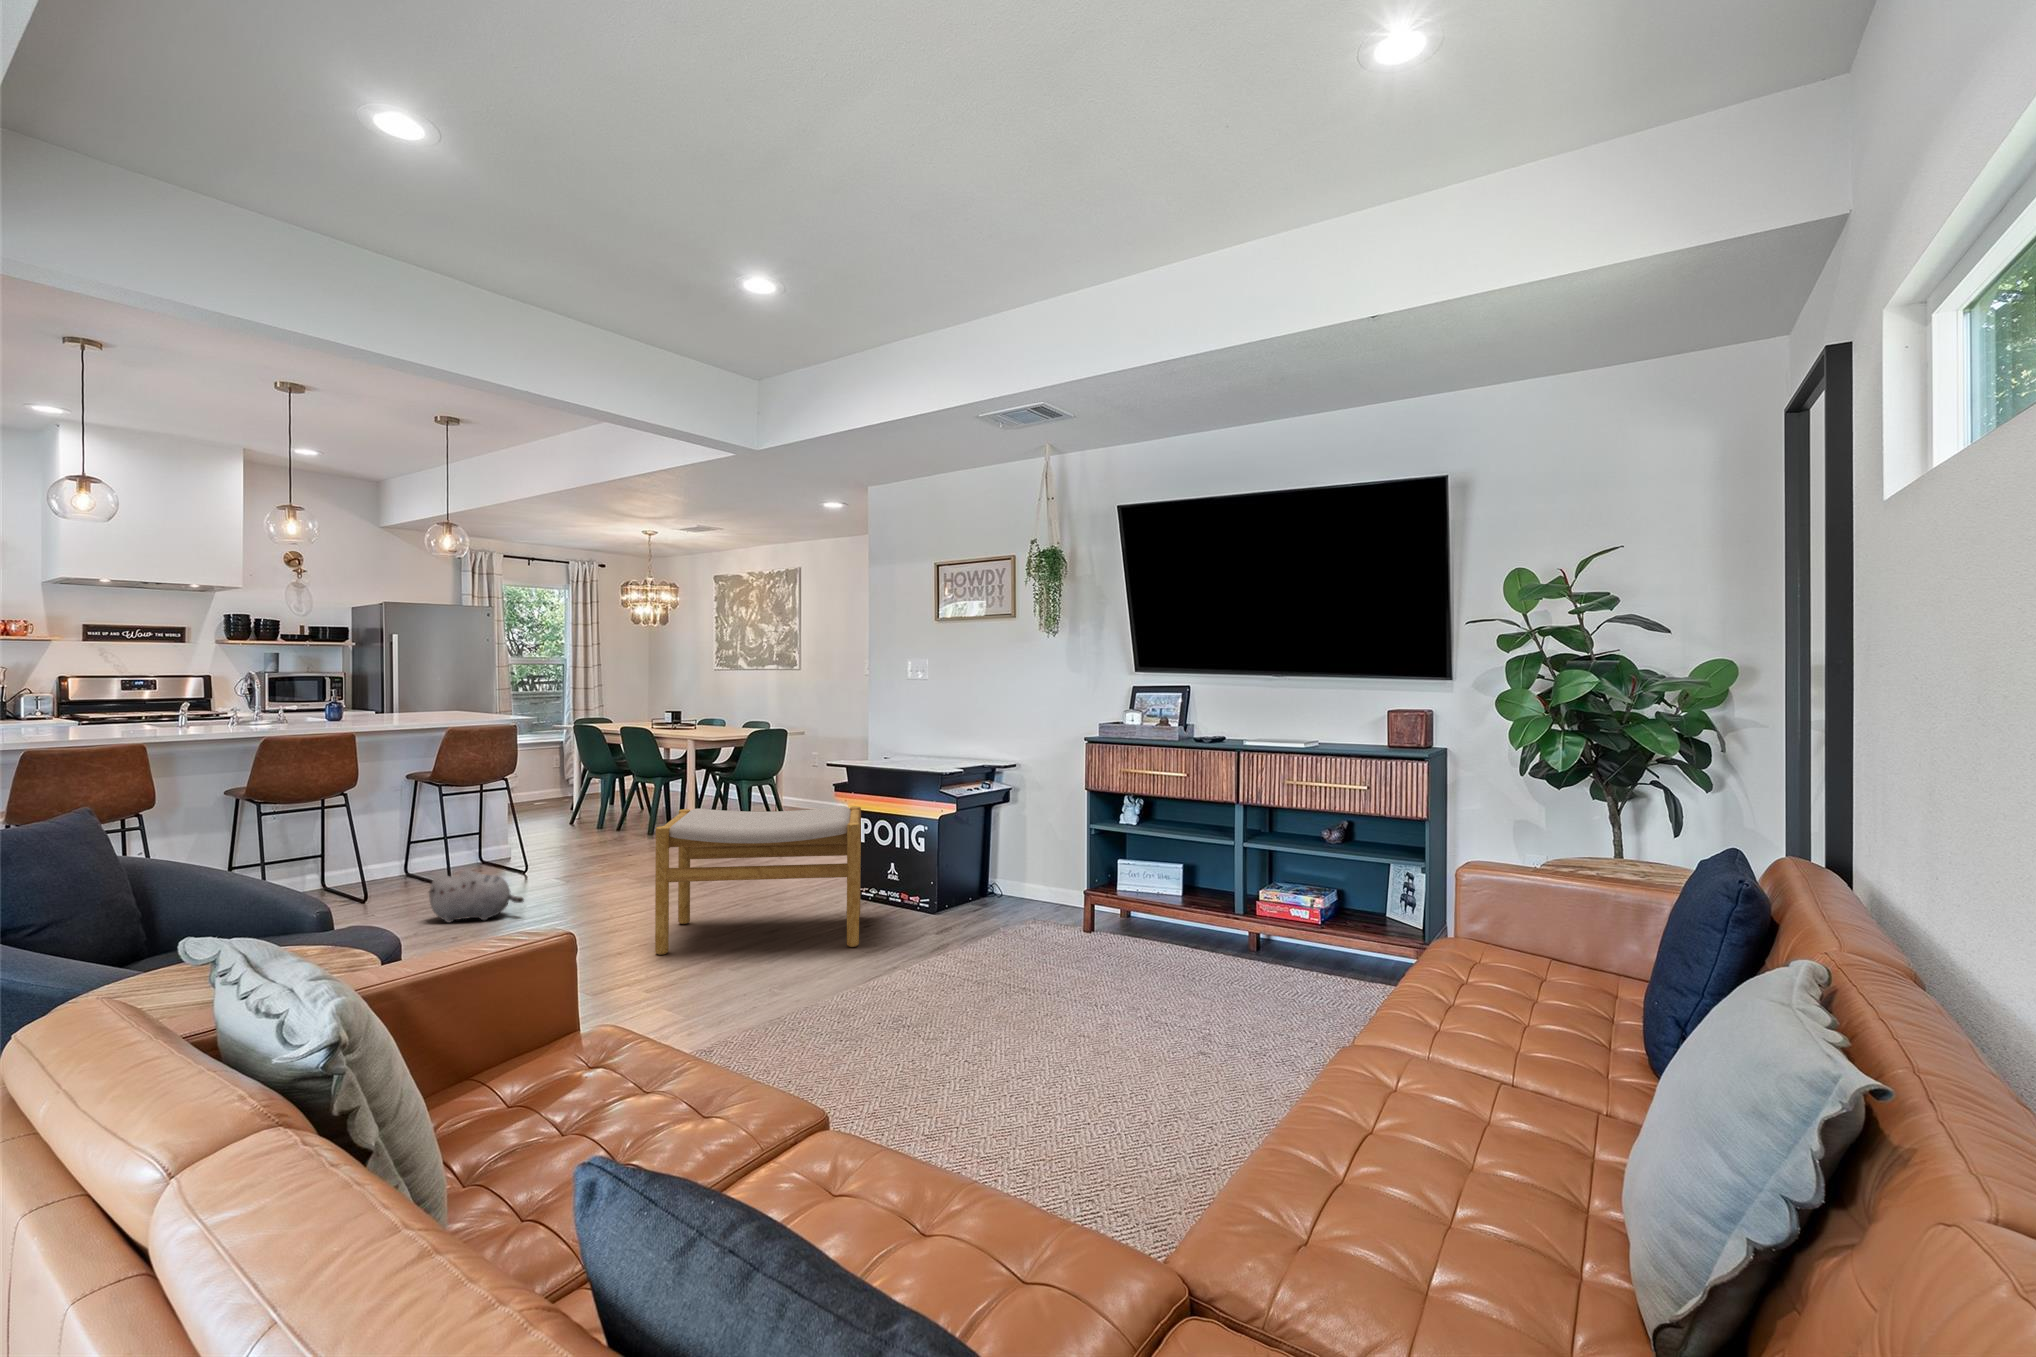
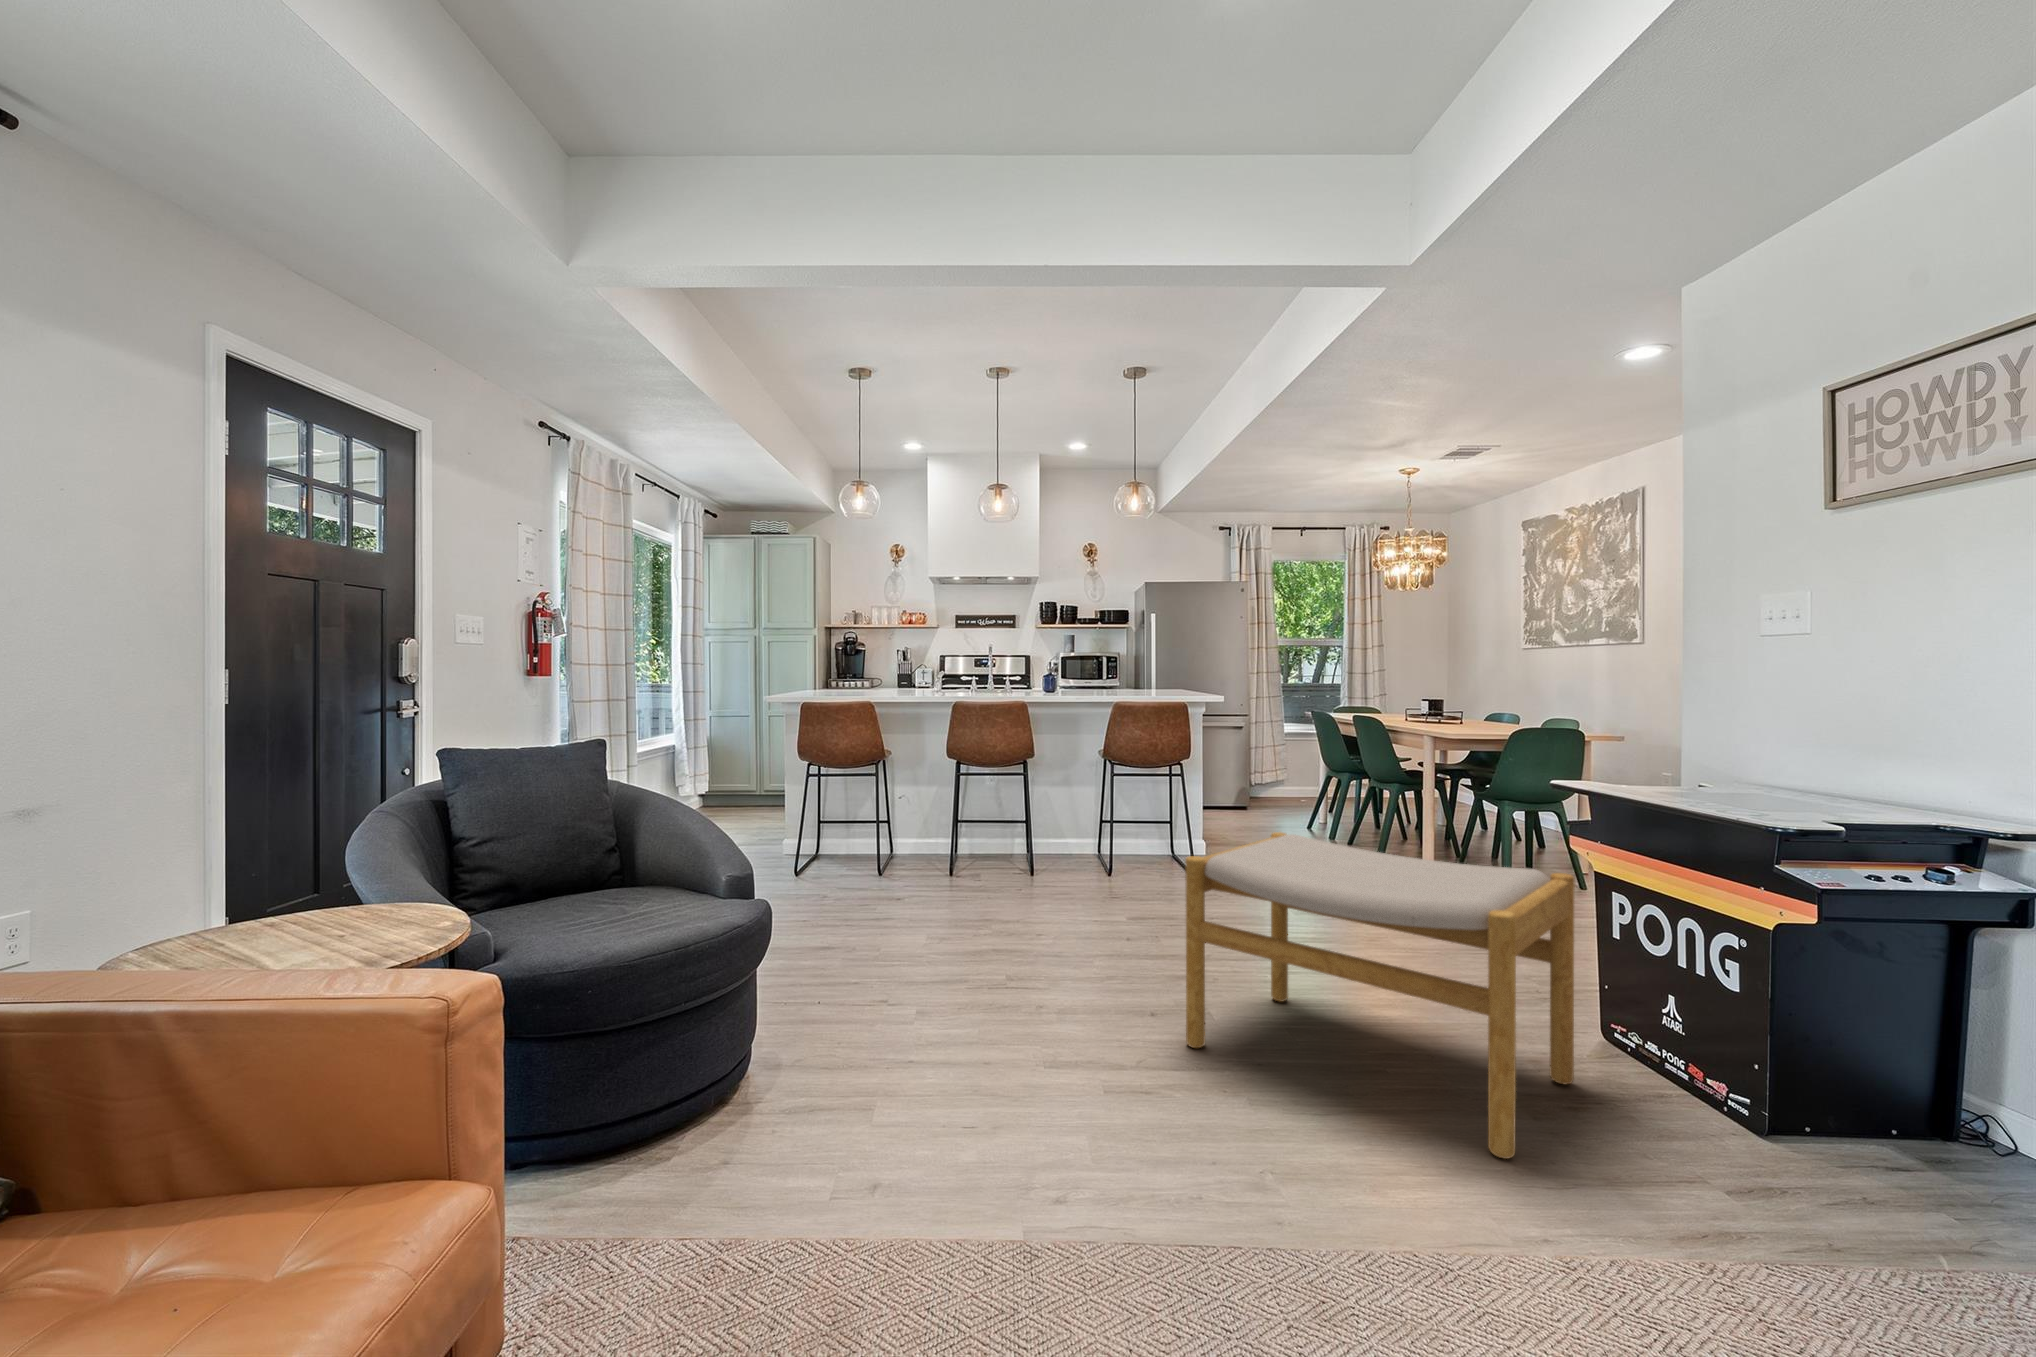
plush toy: present [429,870,524,922] -> none [1043,864,1127,927]

